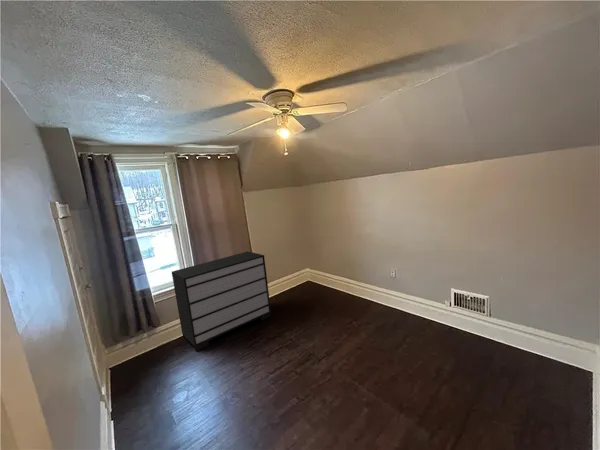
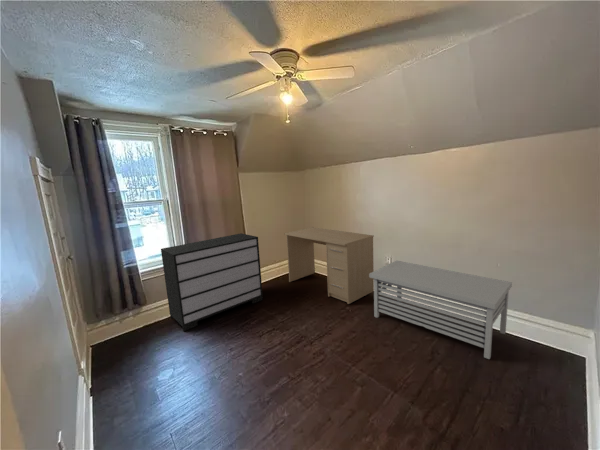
desk: none [290,241,381,319] -> present [284,227,374,304]
storage bench: none [374,274,515,375] -> present [369,261,512,359]

